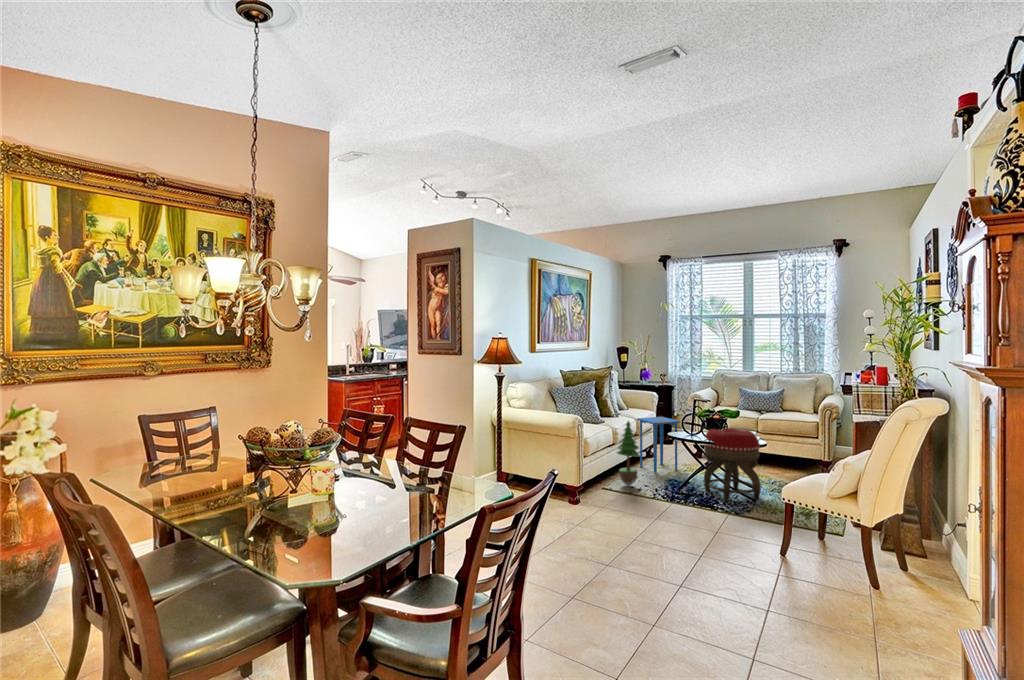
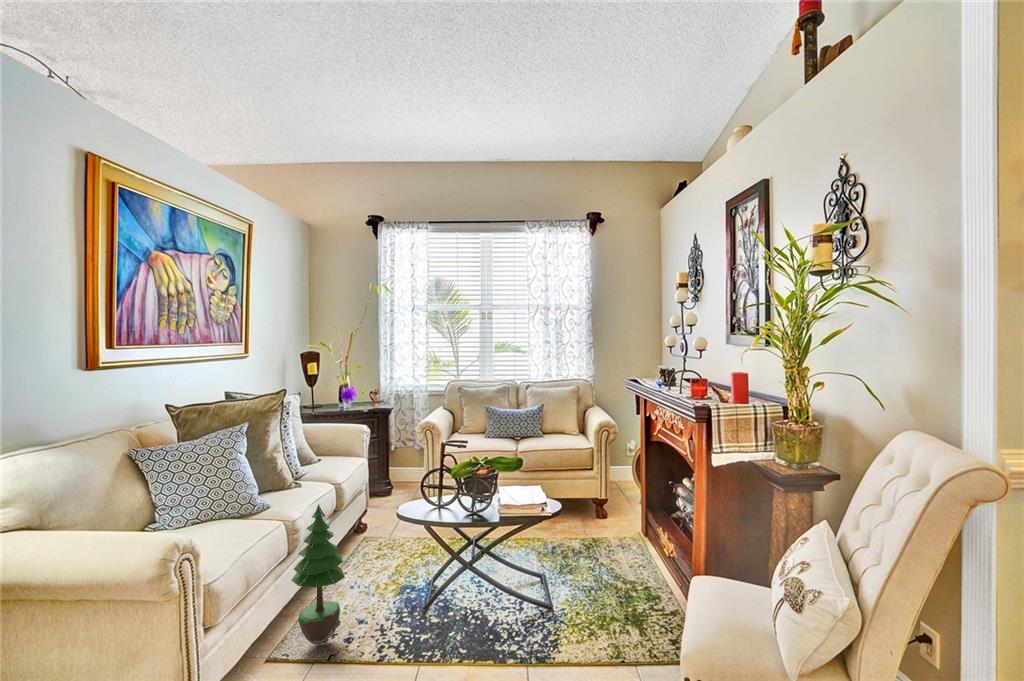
side table: present [637,417,680,472] -> none [337,469,413,580]
footstool: present [704,428,761,501] -> none [465,488,560,636]

